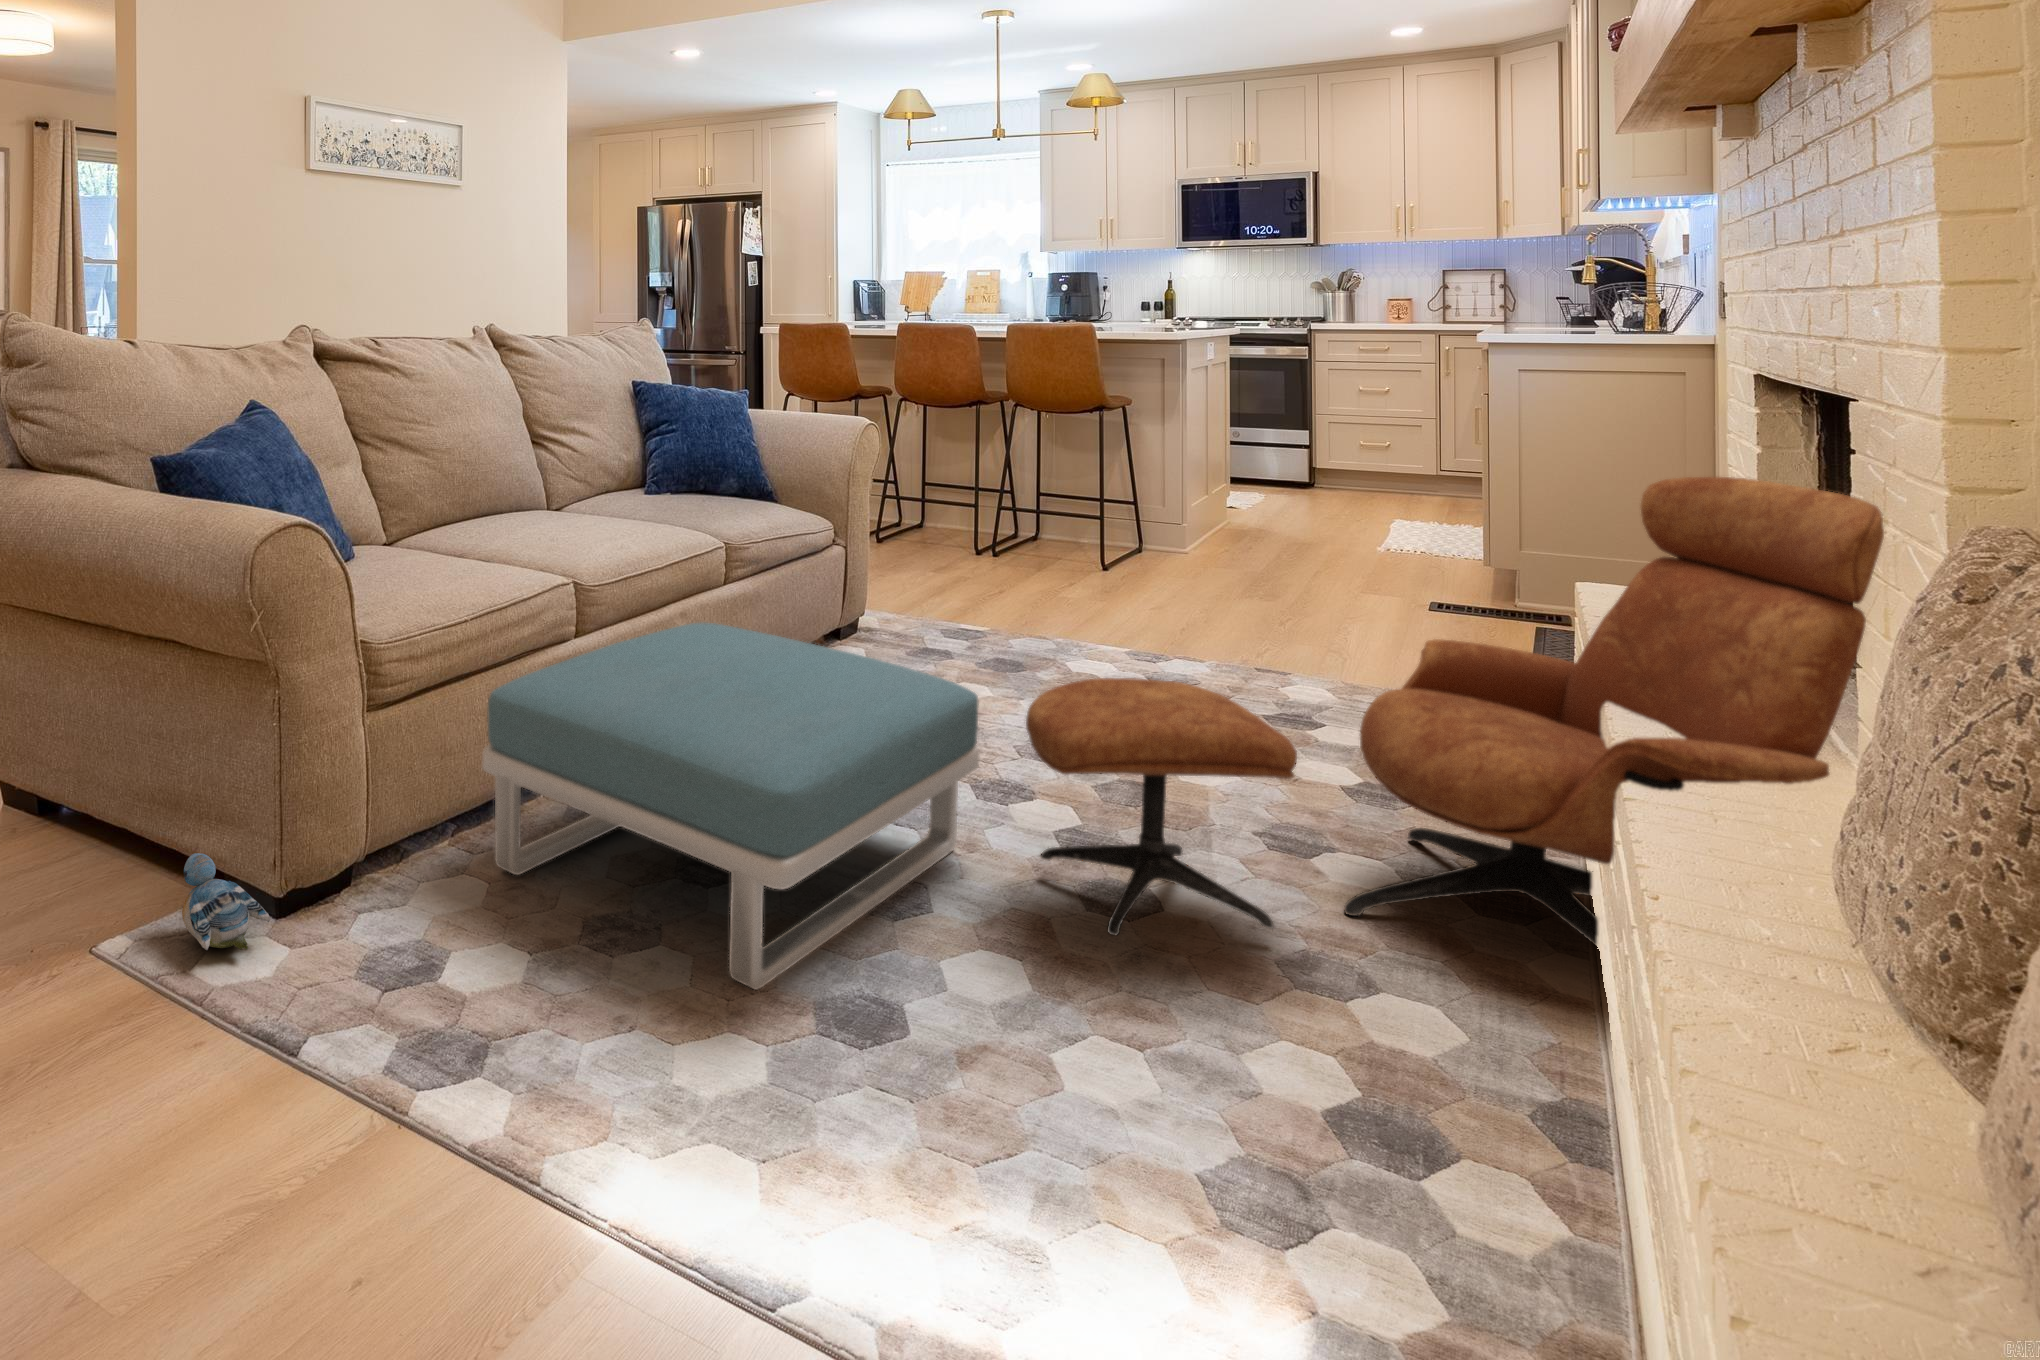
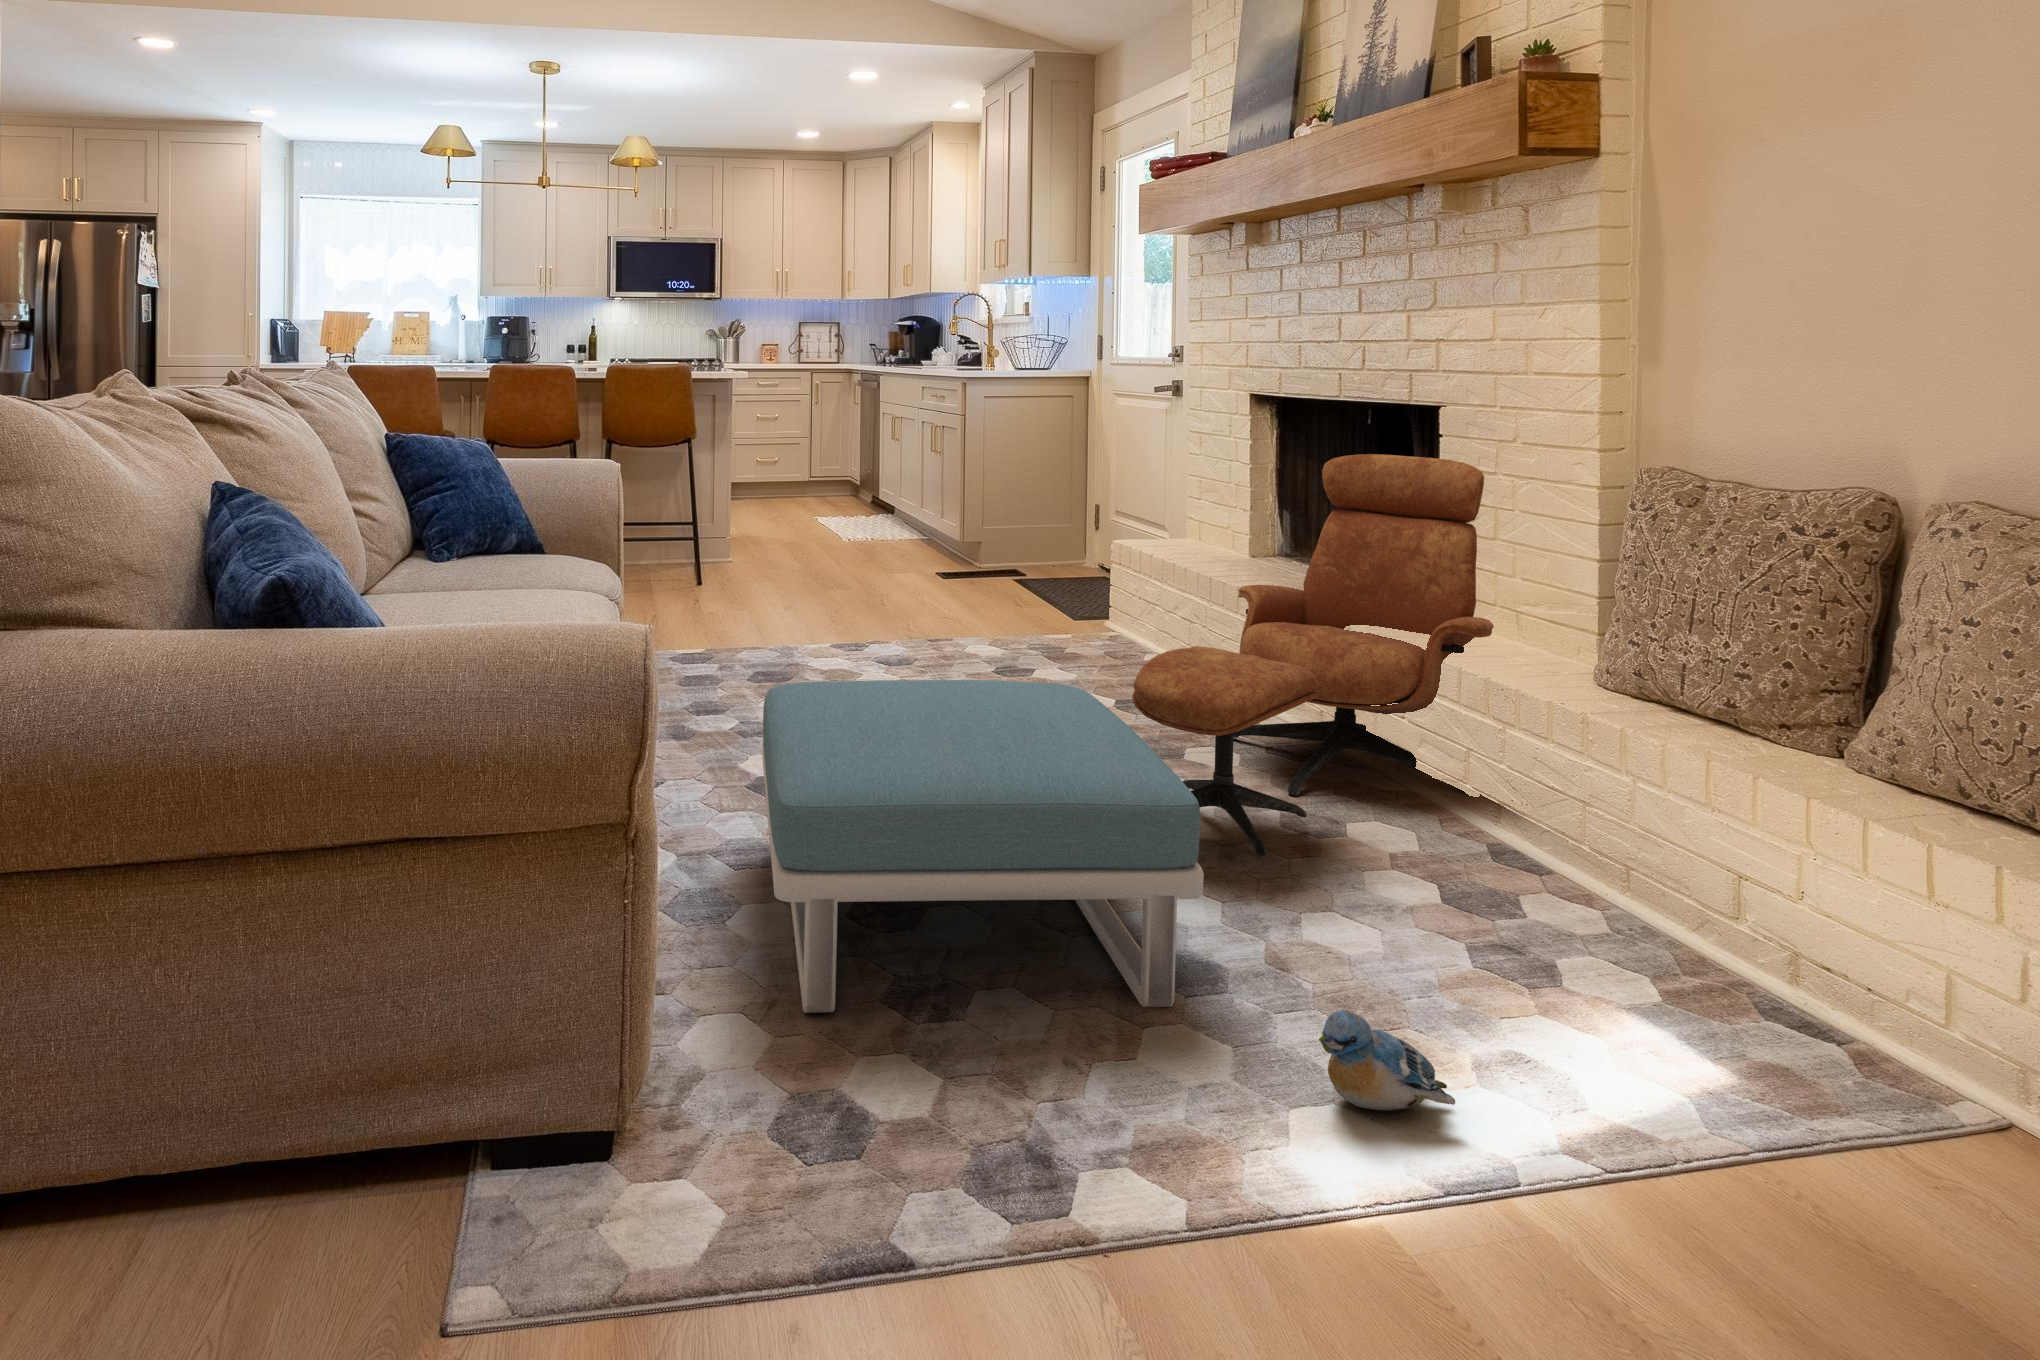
plush toy: present [182,853,270,950] -> present [1319,1010,1455,1111]

